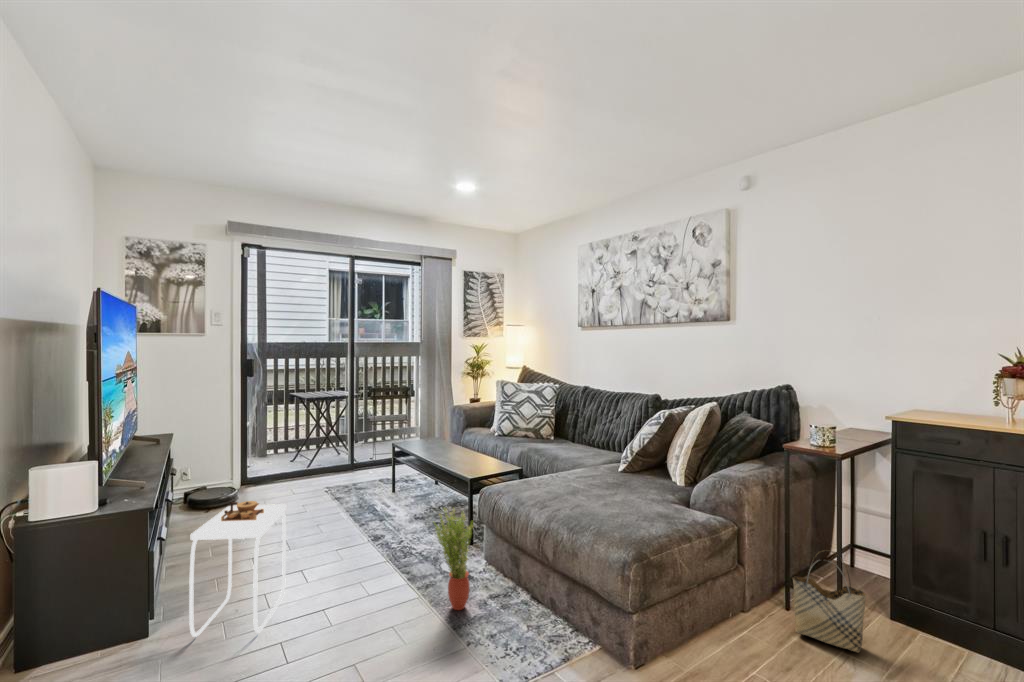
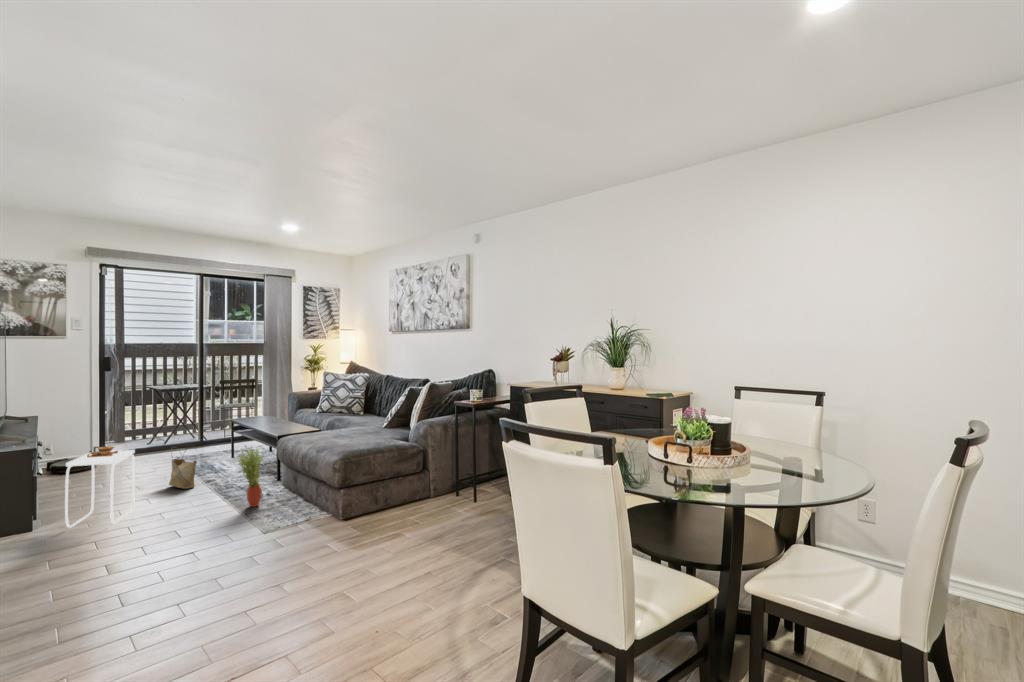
woven basket: present [792,550,866,652] -> present [169,459,197,489]

